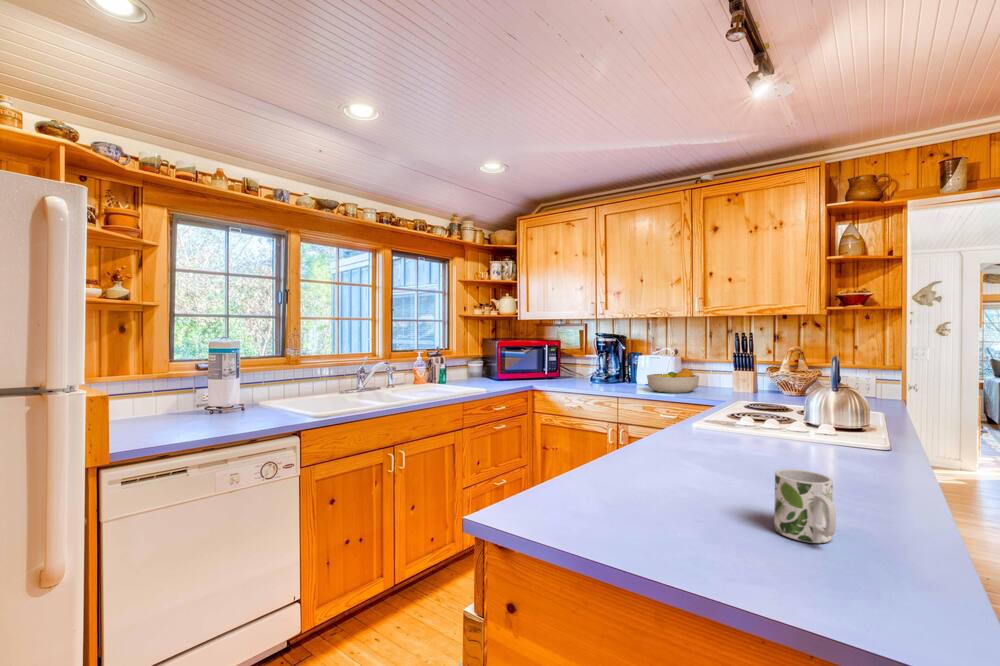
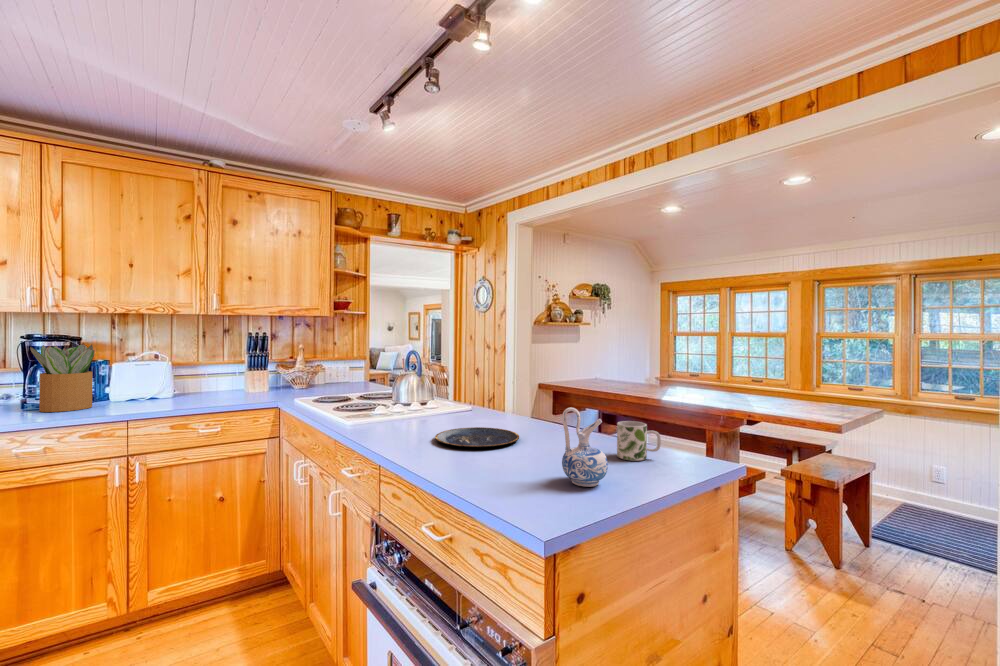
potted plant: none [586,341,619,385] -> present [30,344,94,412]
fruit bowl: present [647,368,699,393] -> none [171,373,229,405]
ceramic pitcher: none [600,411,658,514] -> present [562,407,608,487]
plate: none [668,442,783,470] -> present [435,427,519,448]

